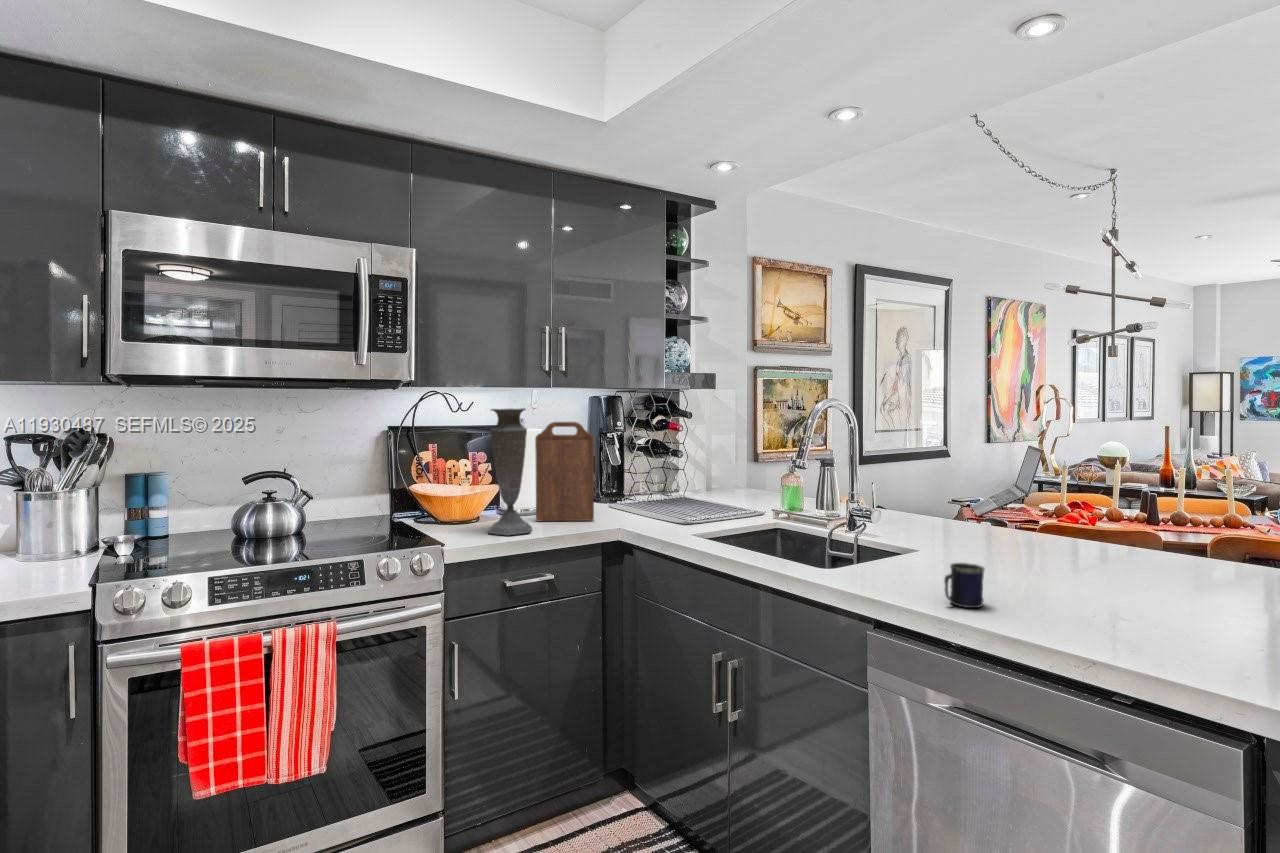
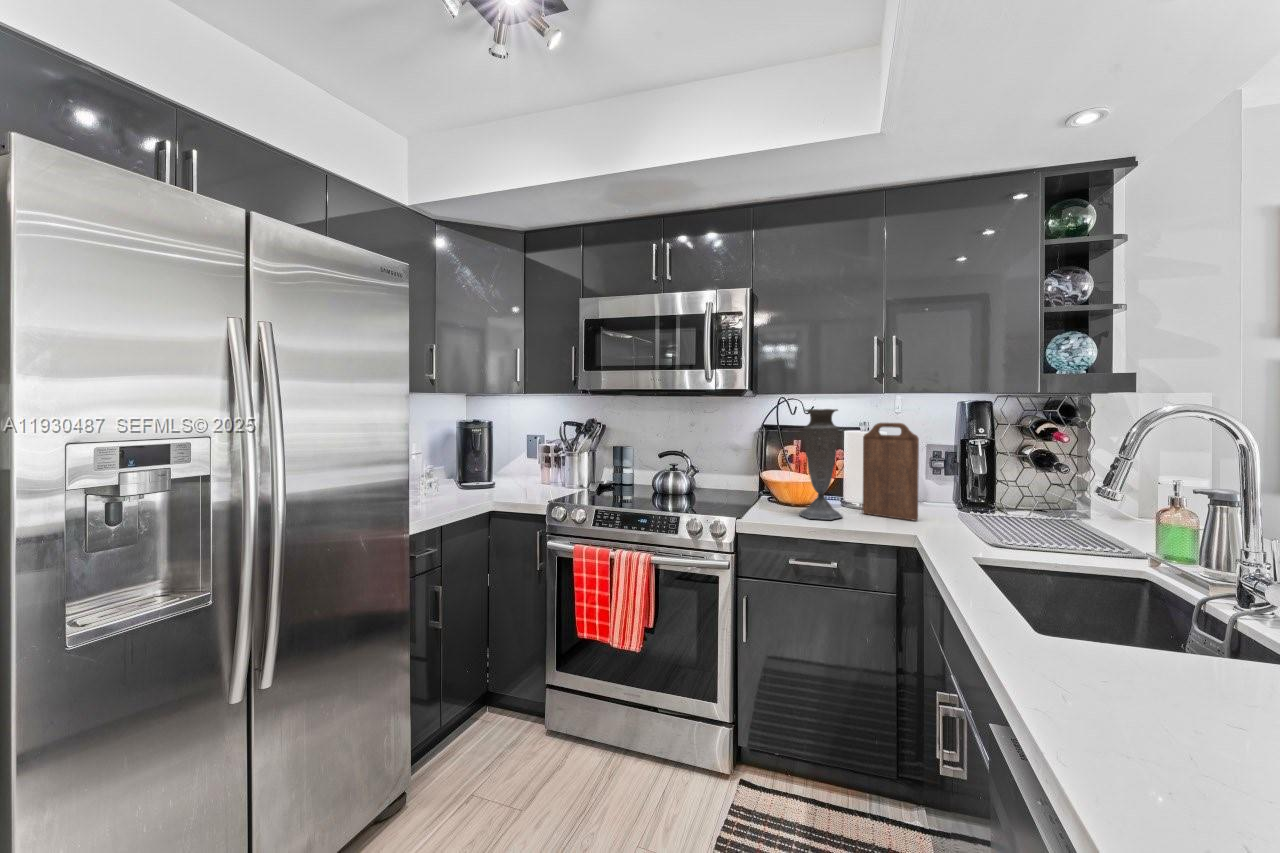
mug: present [945,563,984,608] -> none [1129,634,1222,716]

